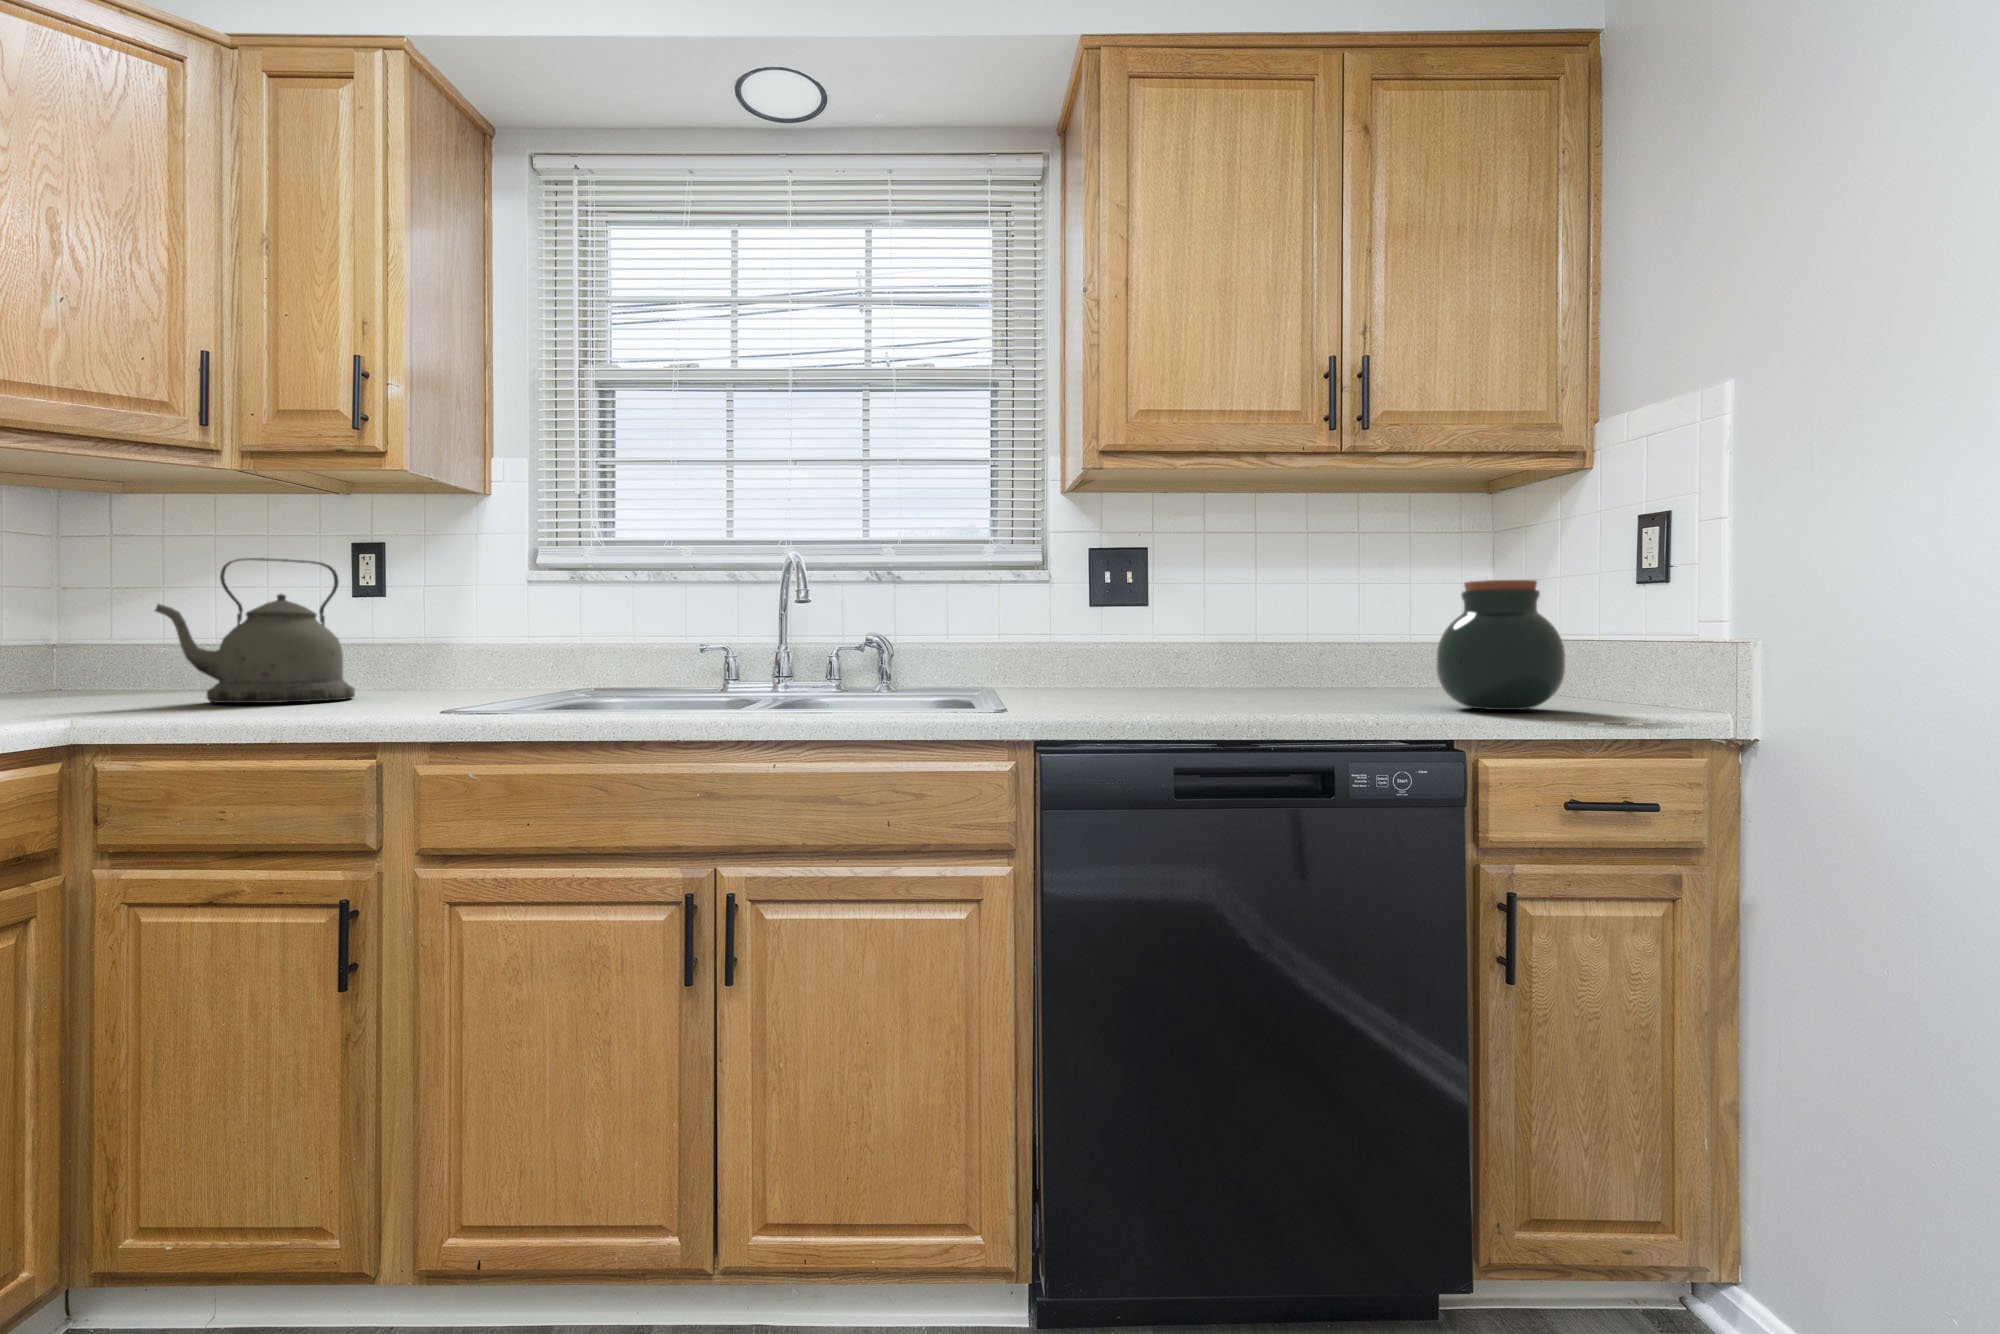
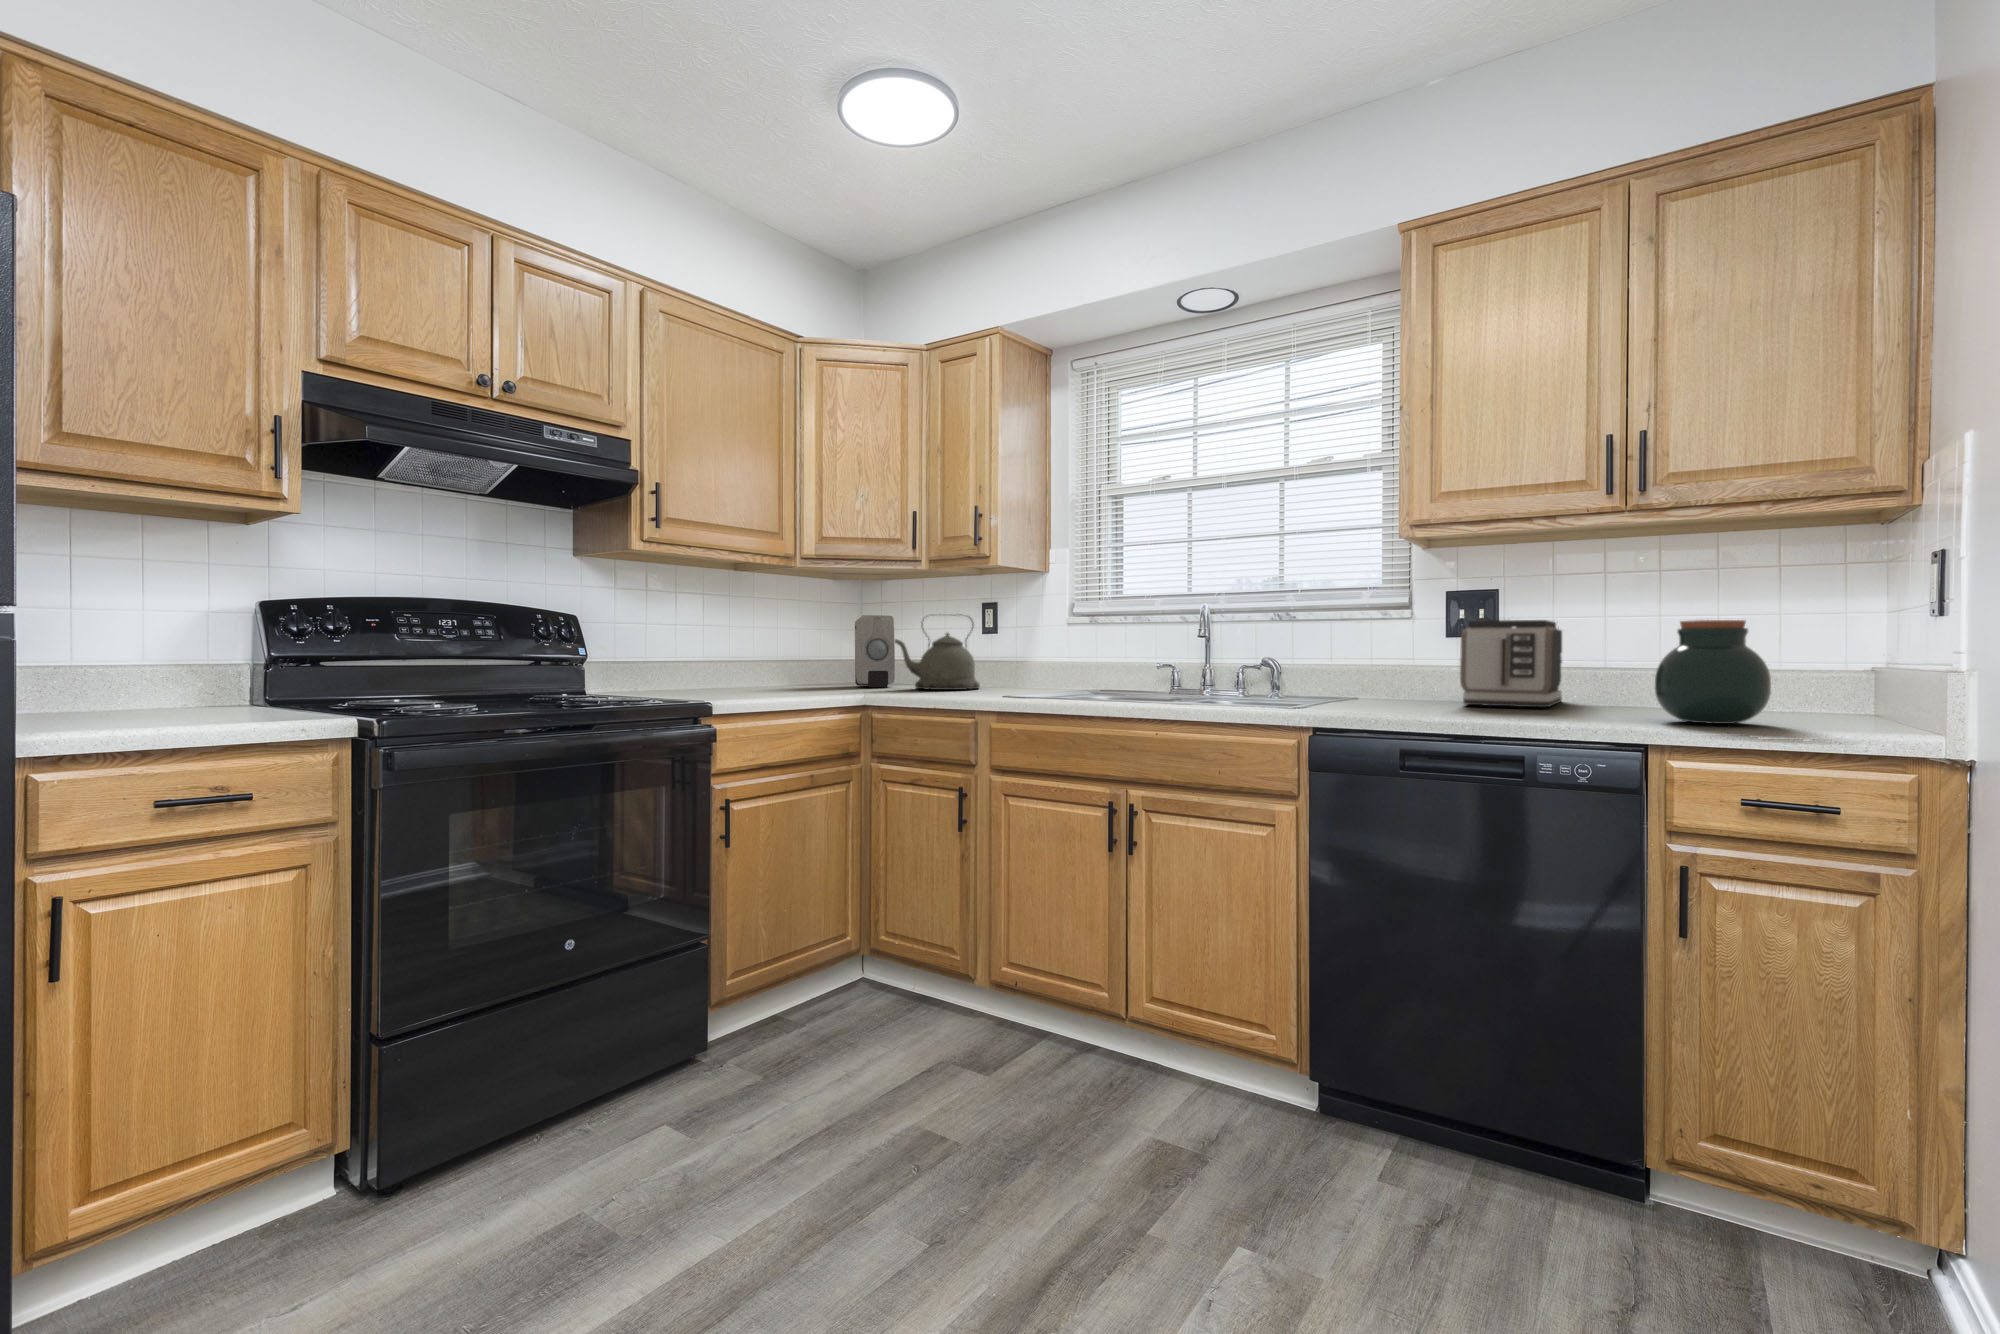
soap dispenser: none [43,556,152,703] -> present [855,615,895,687]
toaster: none [1150,582,1279,697] -> present [1460,620,1562,707]

